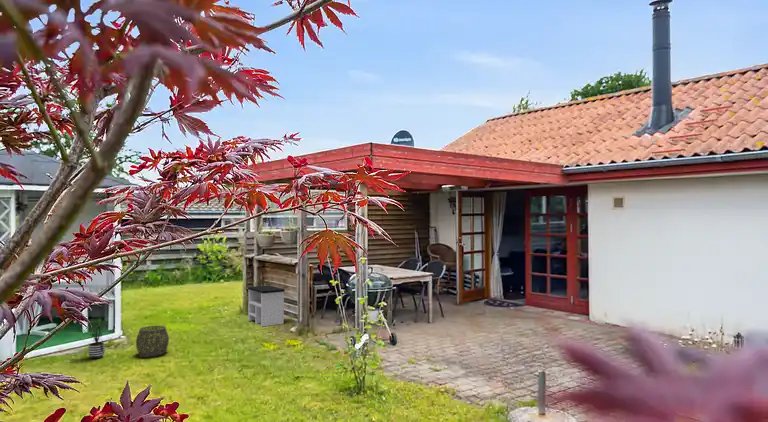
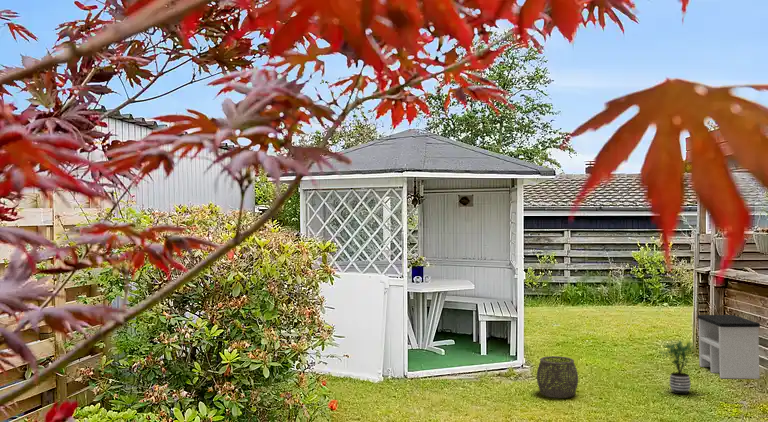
potted plant: present [84,319,106,359] -> present [661,341,693,394]

